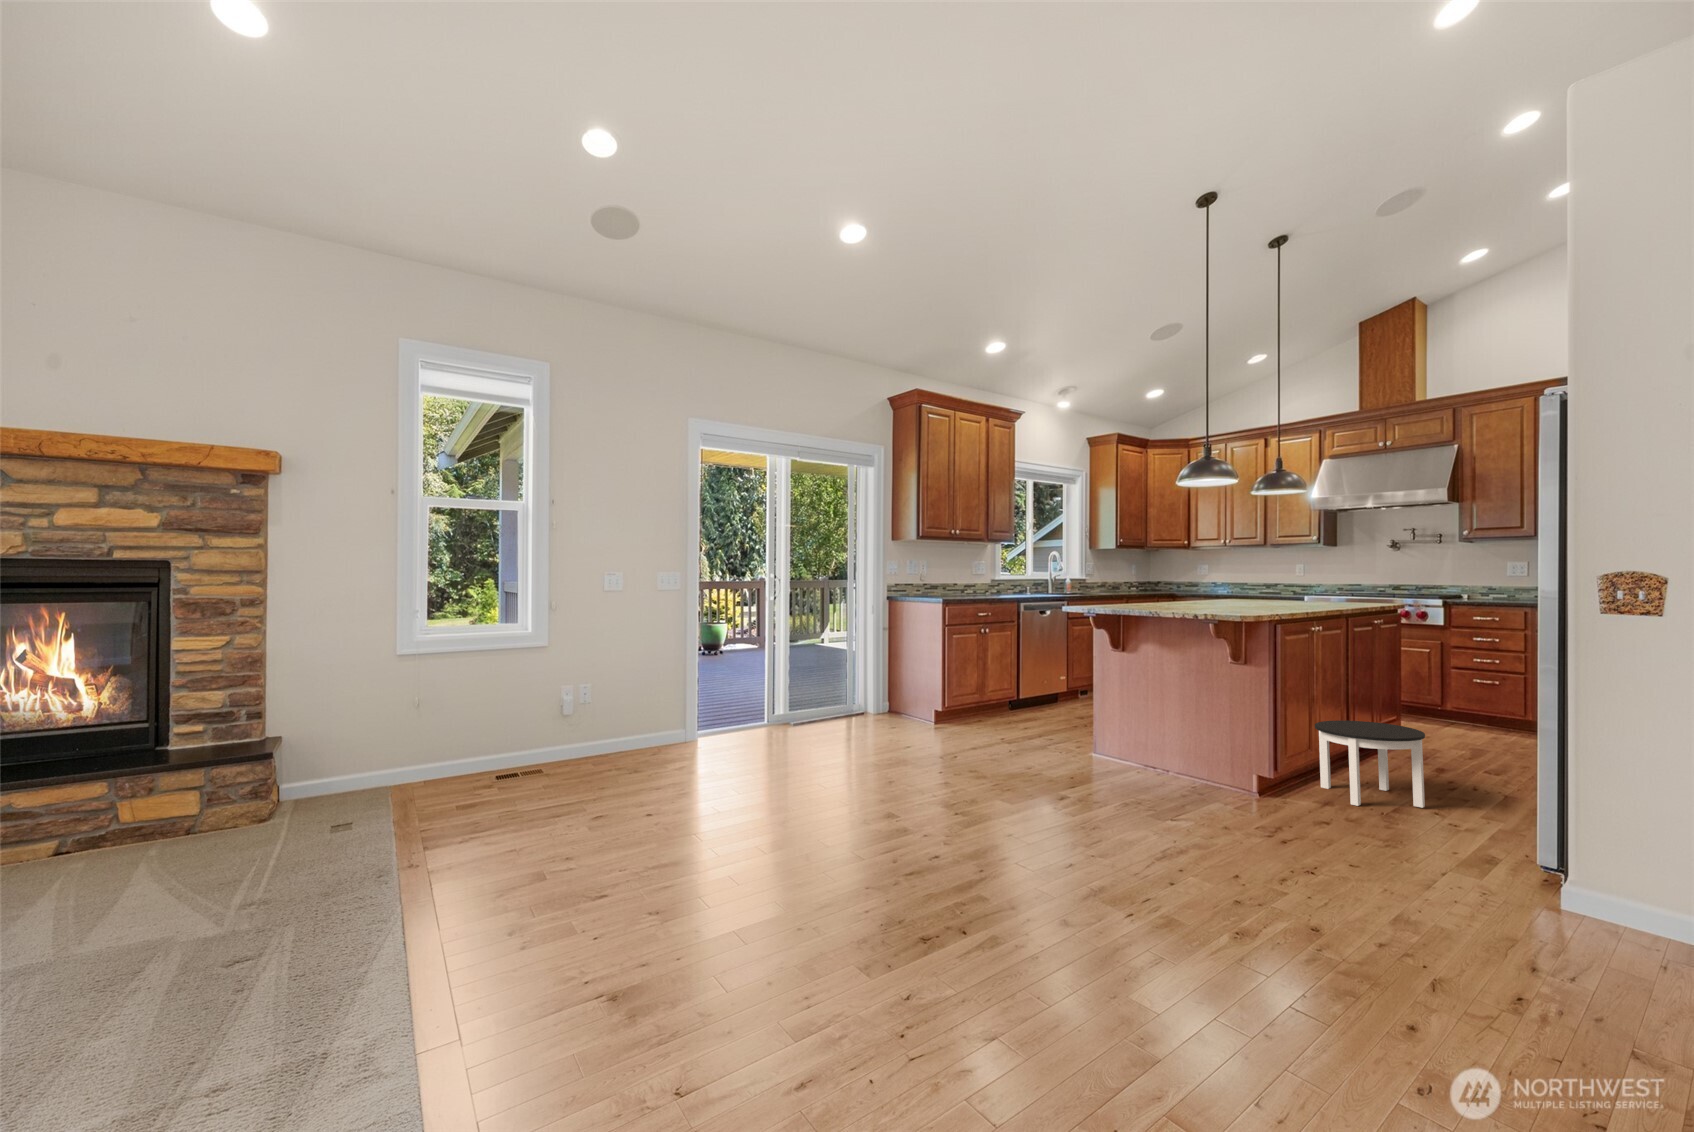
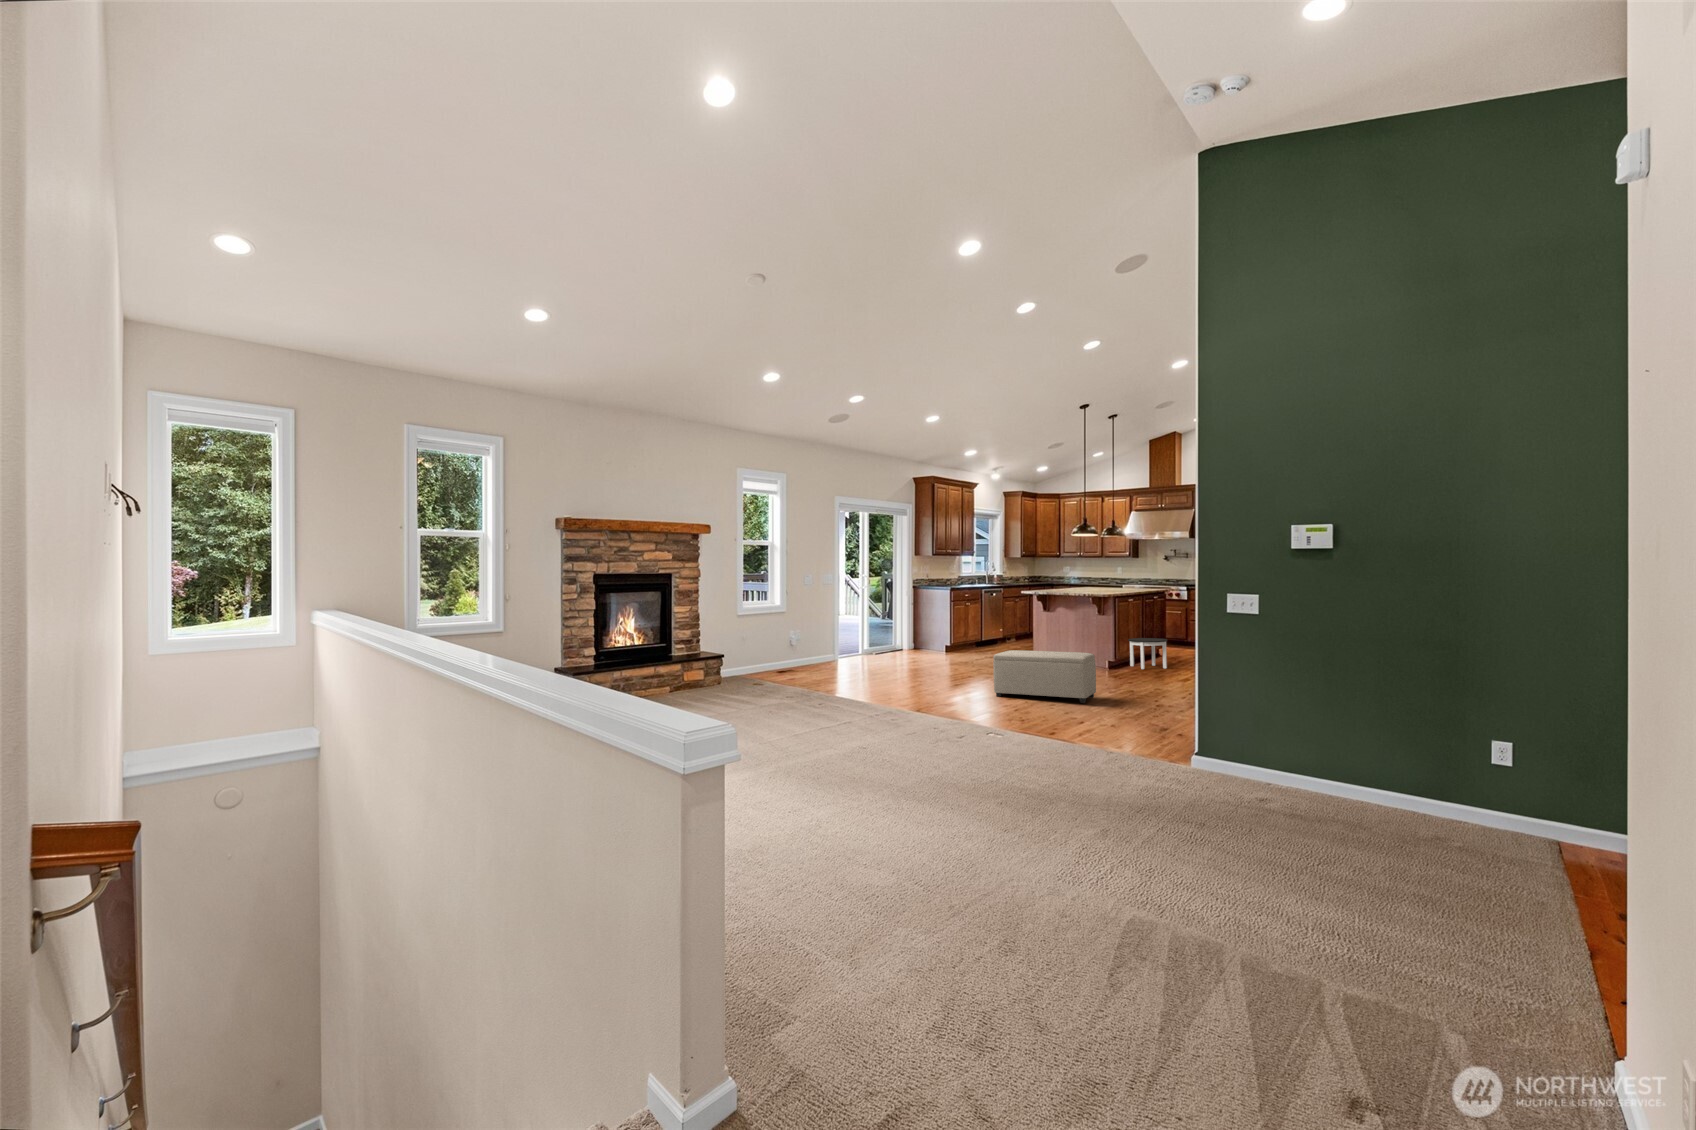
ottoman: none [840,786,1180,1073] -> present [993,650,1096,703]

